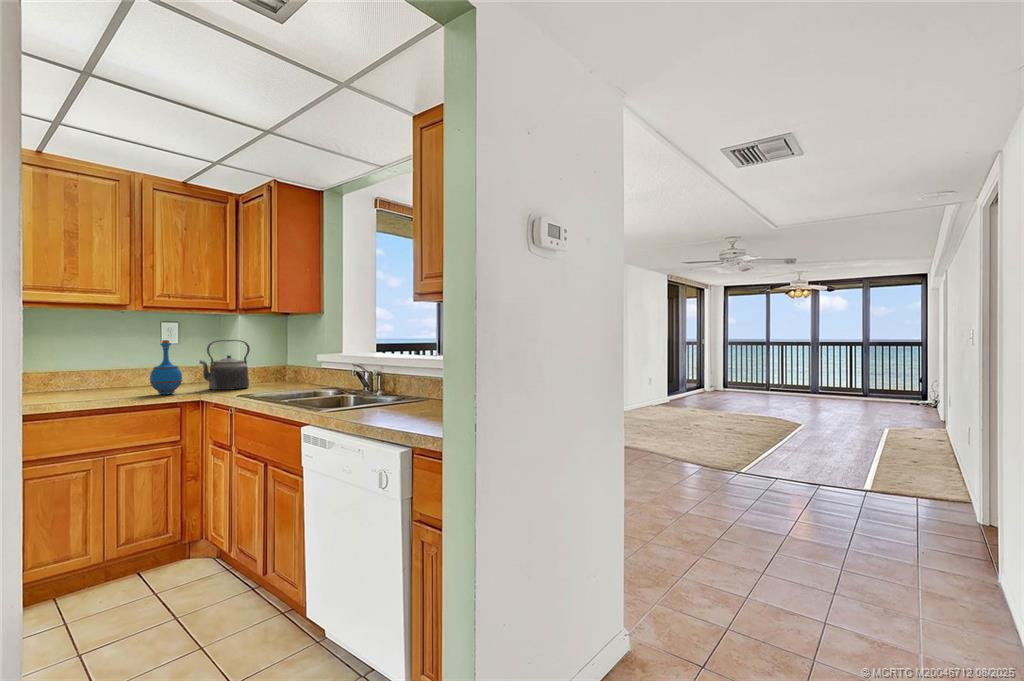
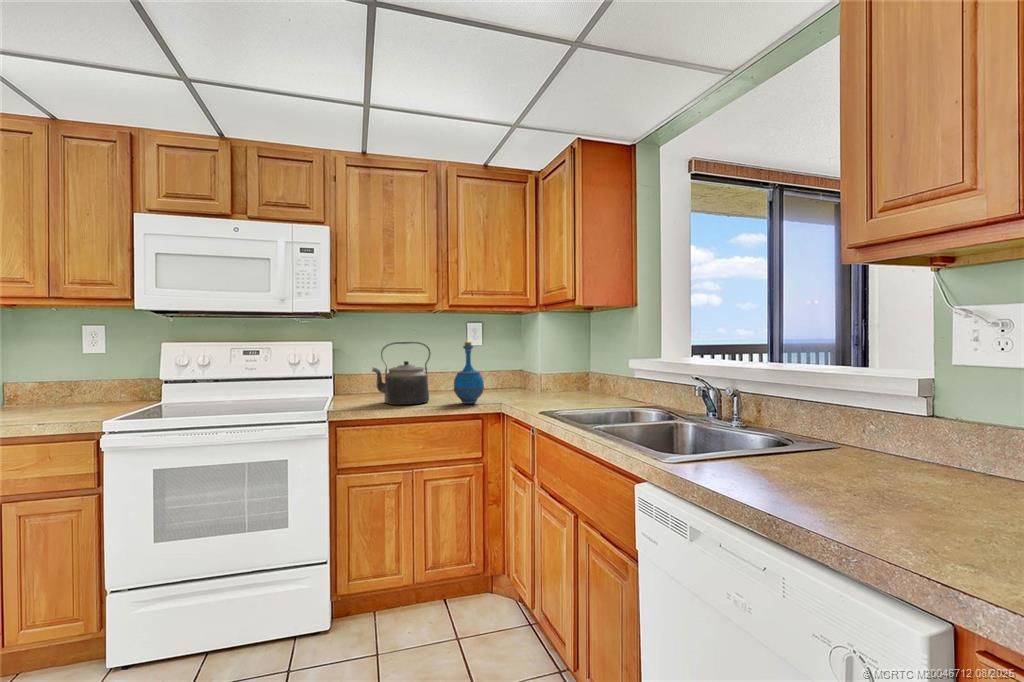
kettle: present [200,340,250,390] -> present [372,342,430,405]

